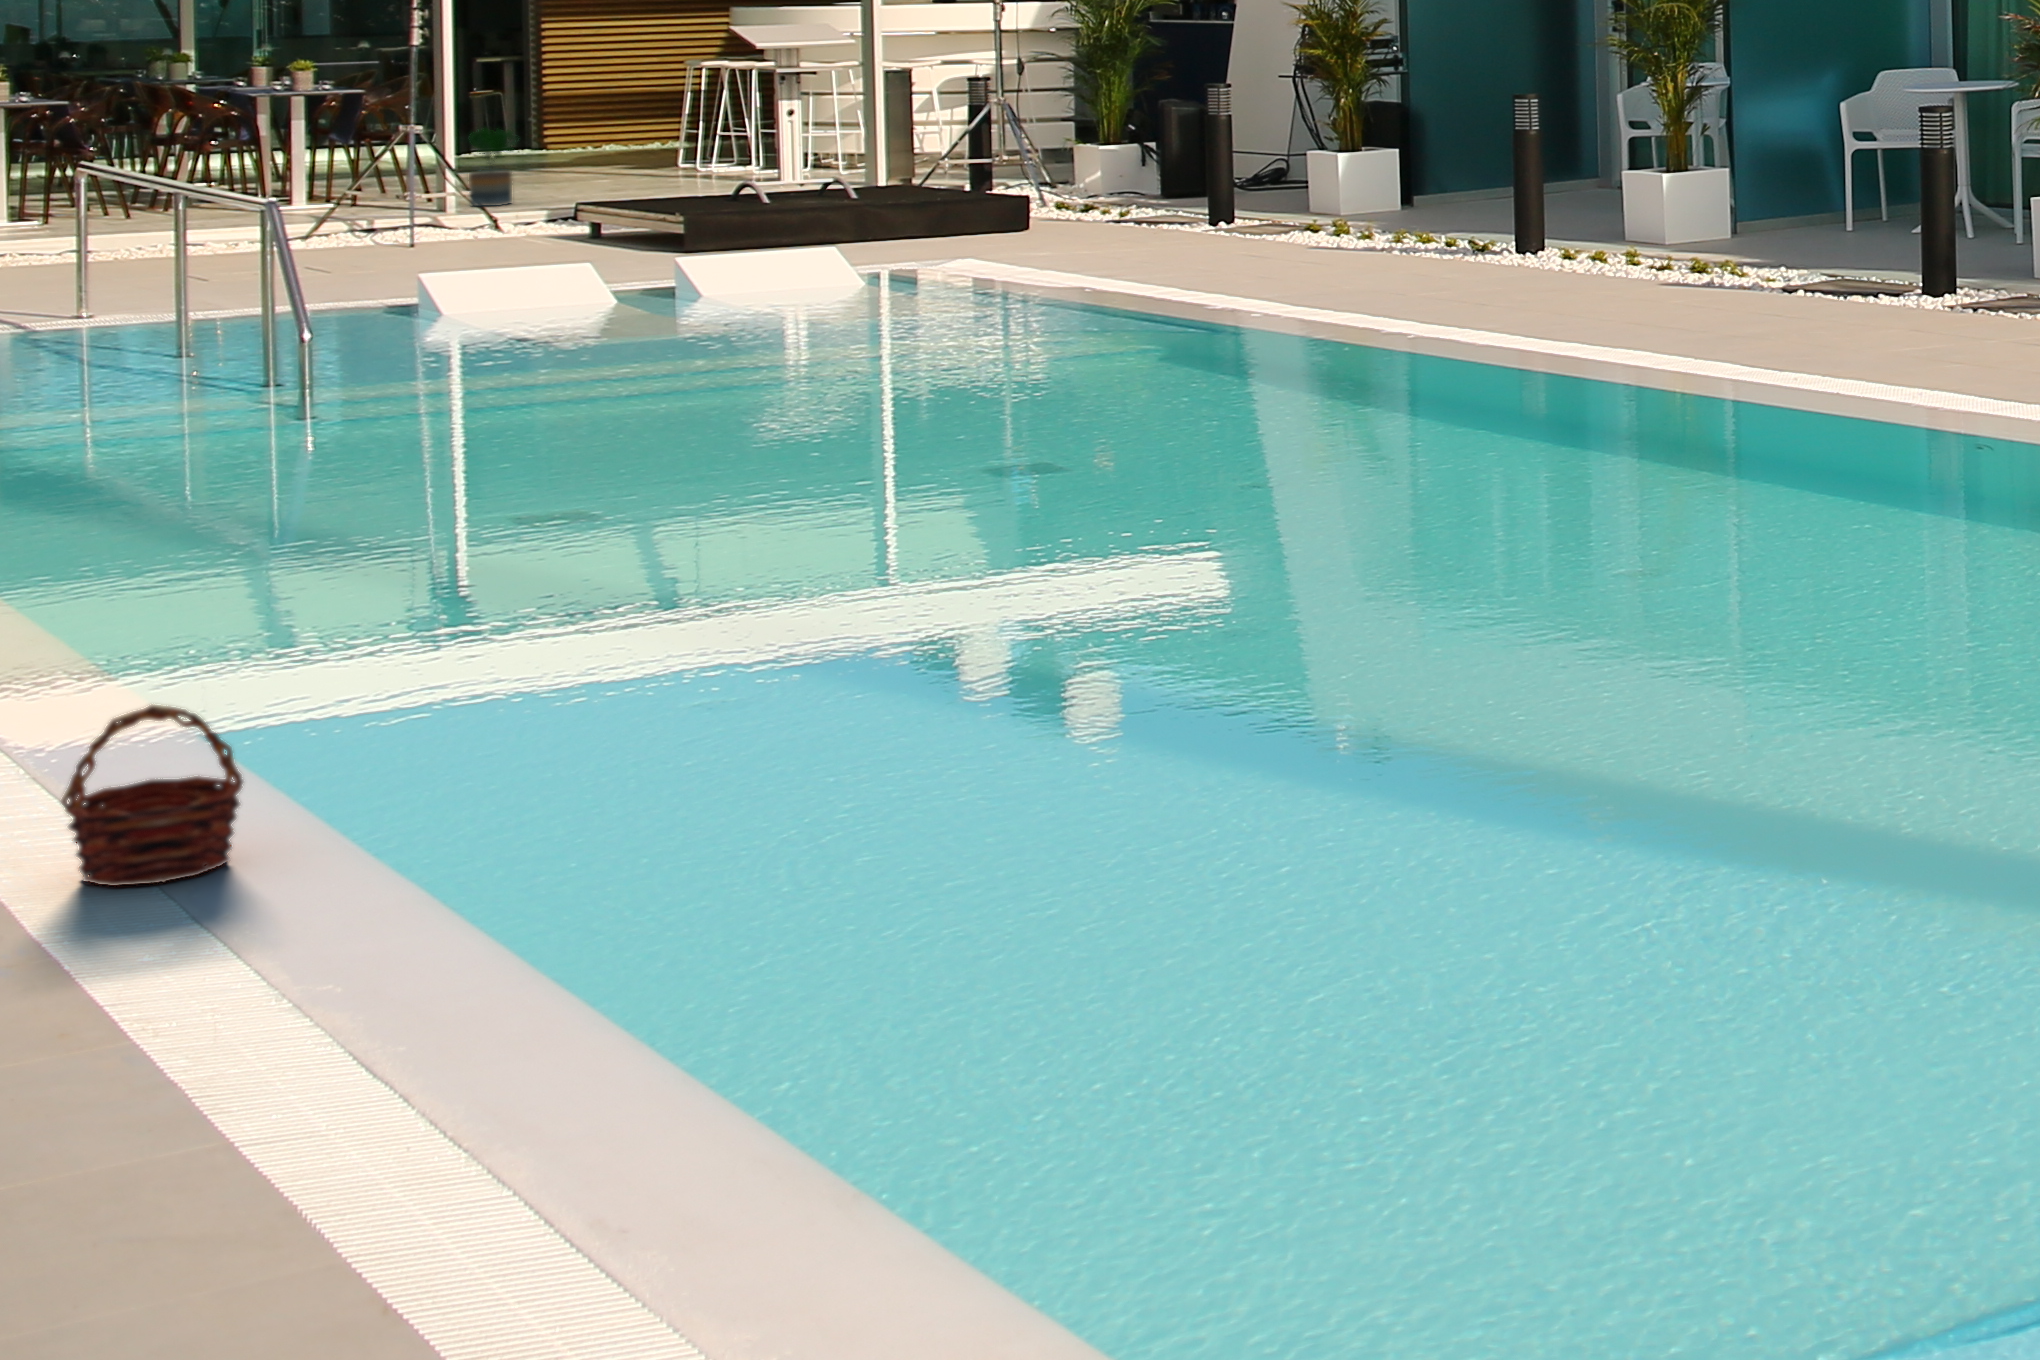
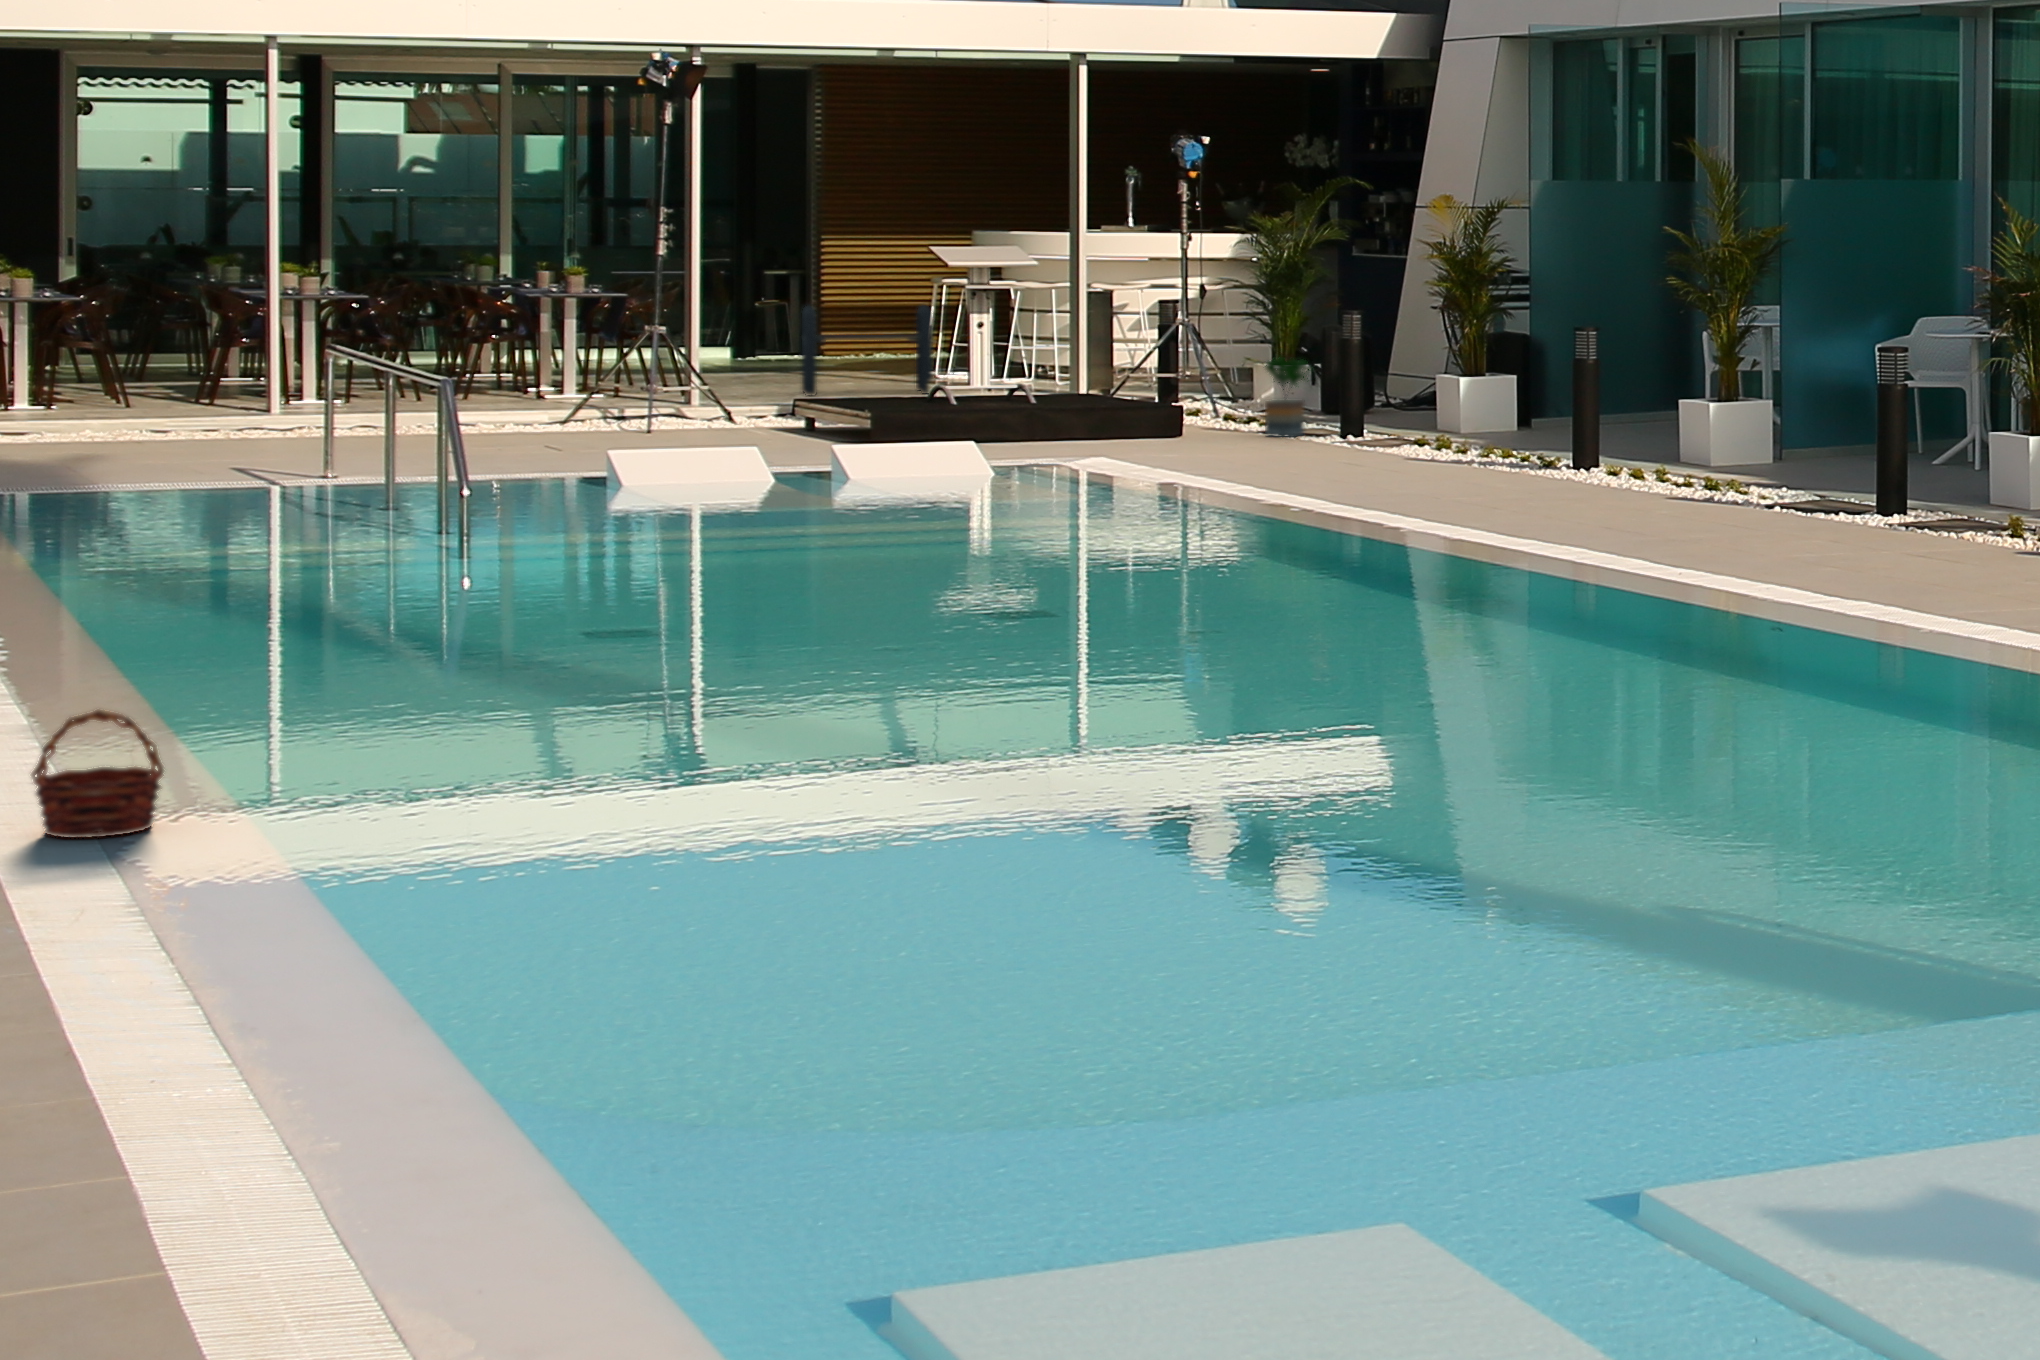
bench: none [542,88,694,193] -> present [802,306,933,395]
potted tree: present [469,129,519,206] -> present [1265,357,1312,437]

